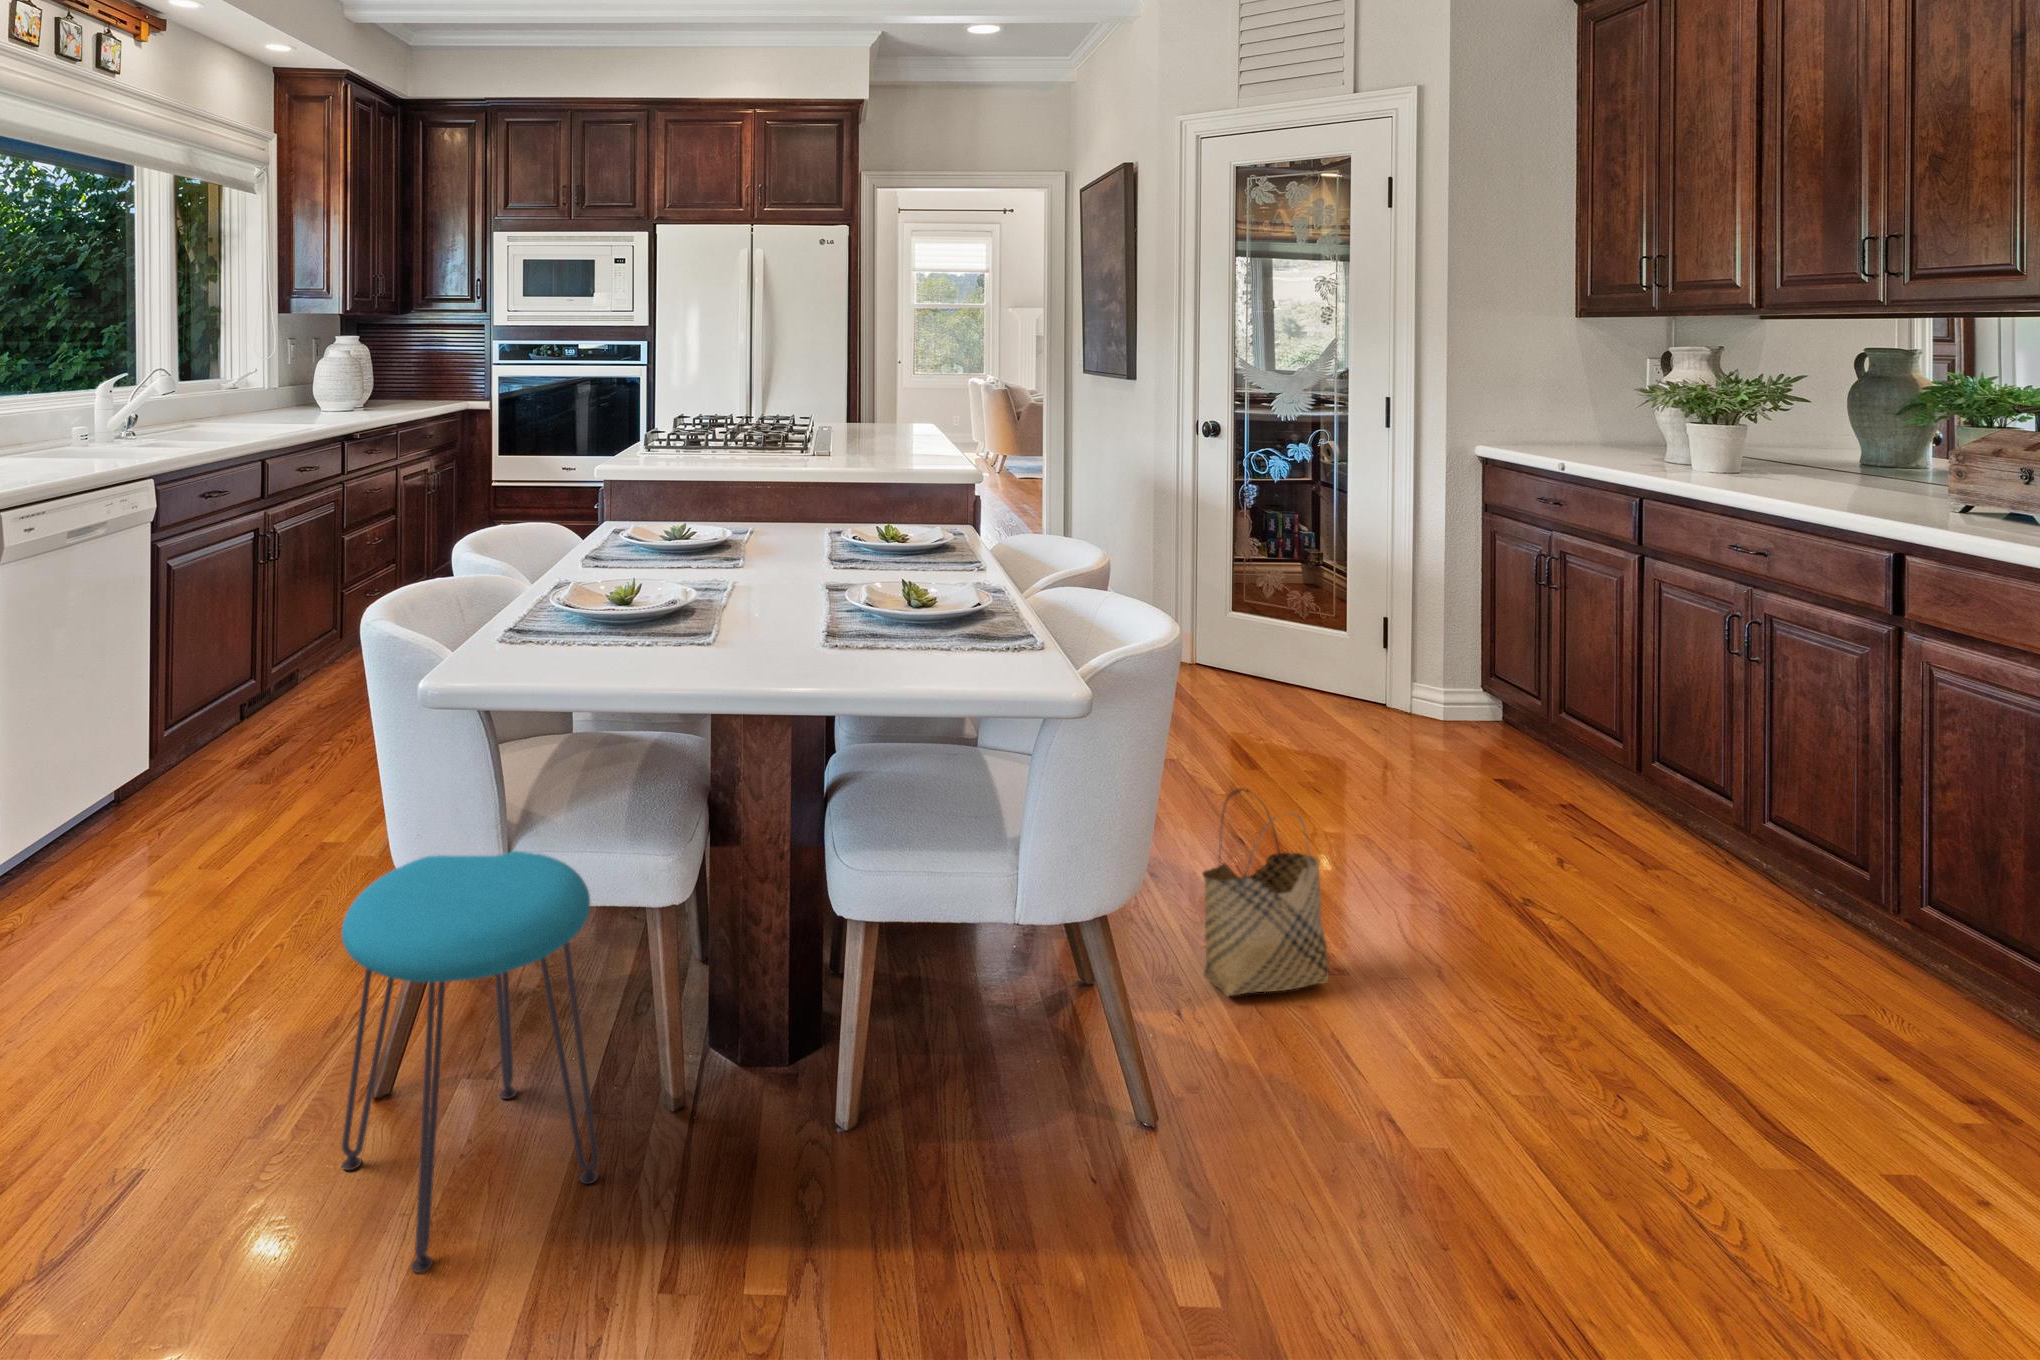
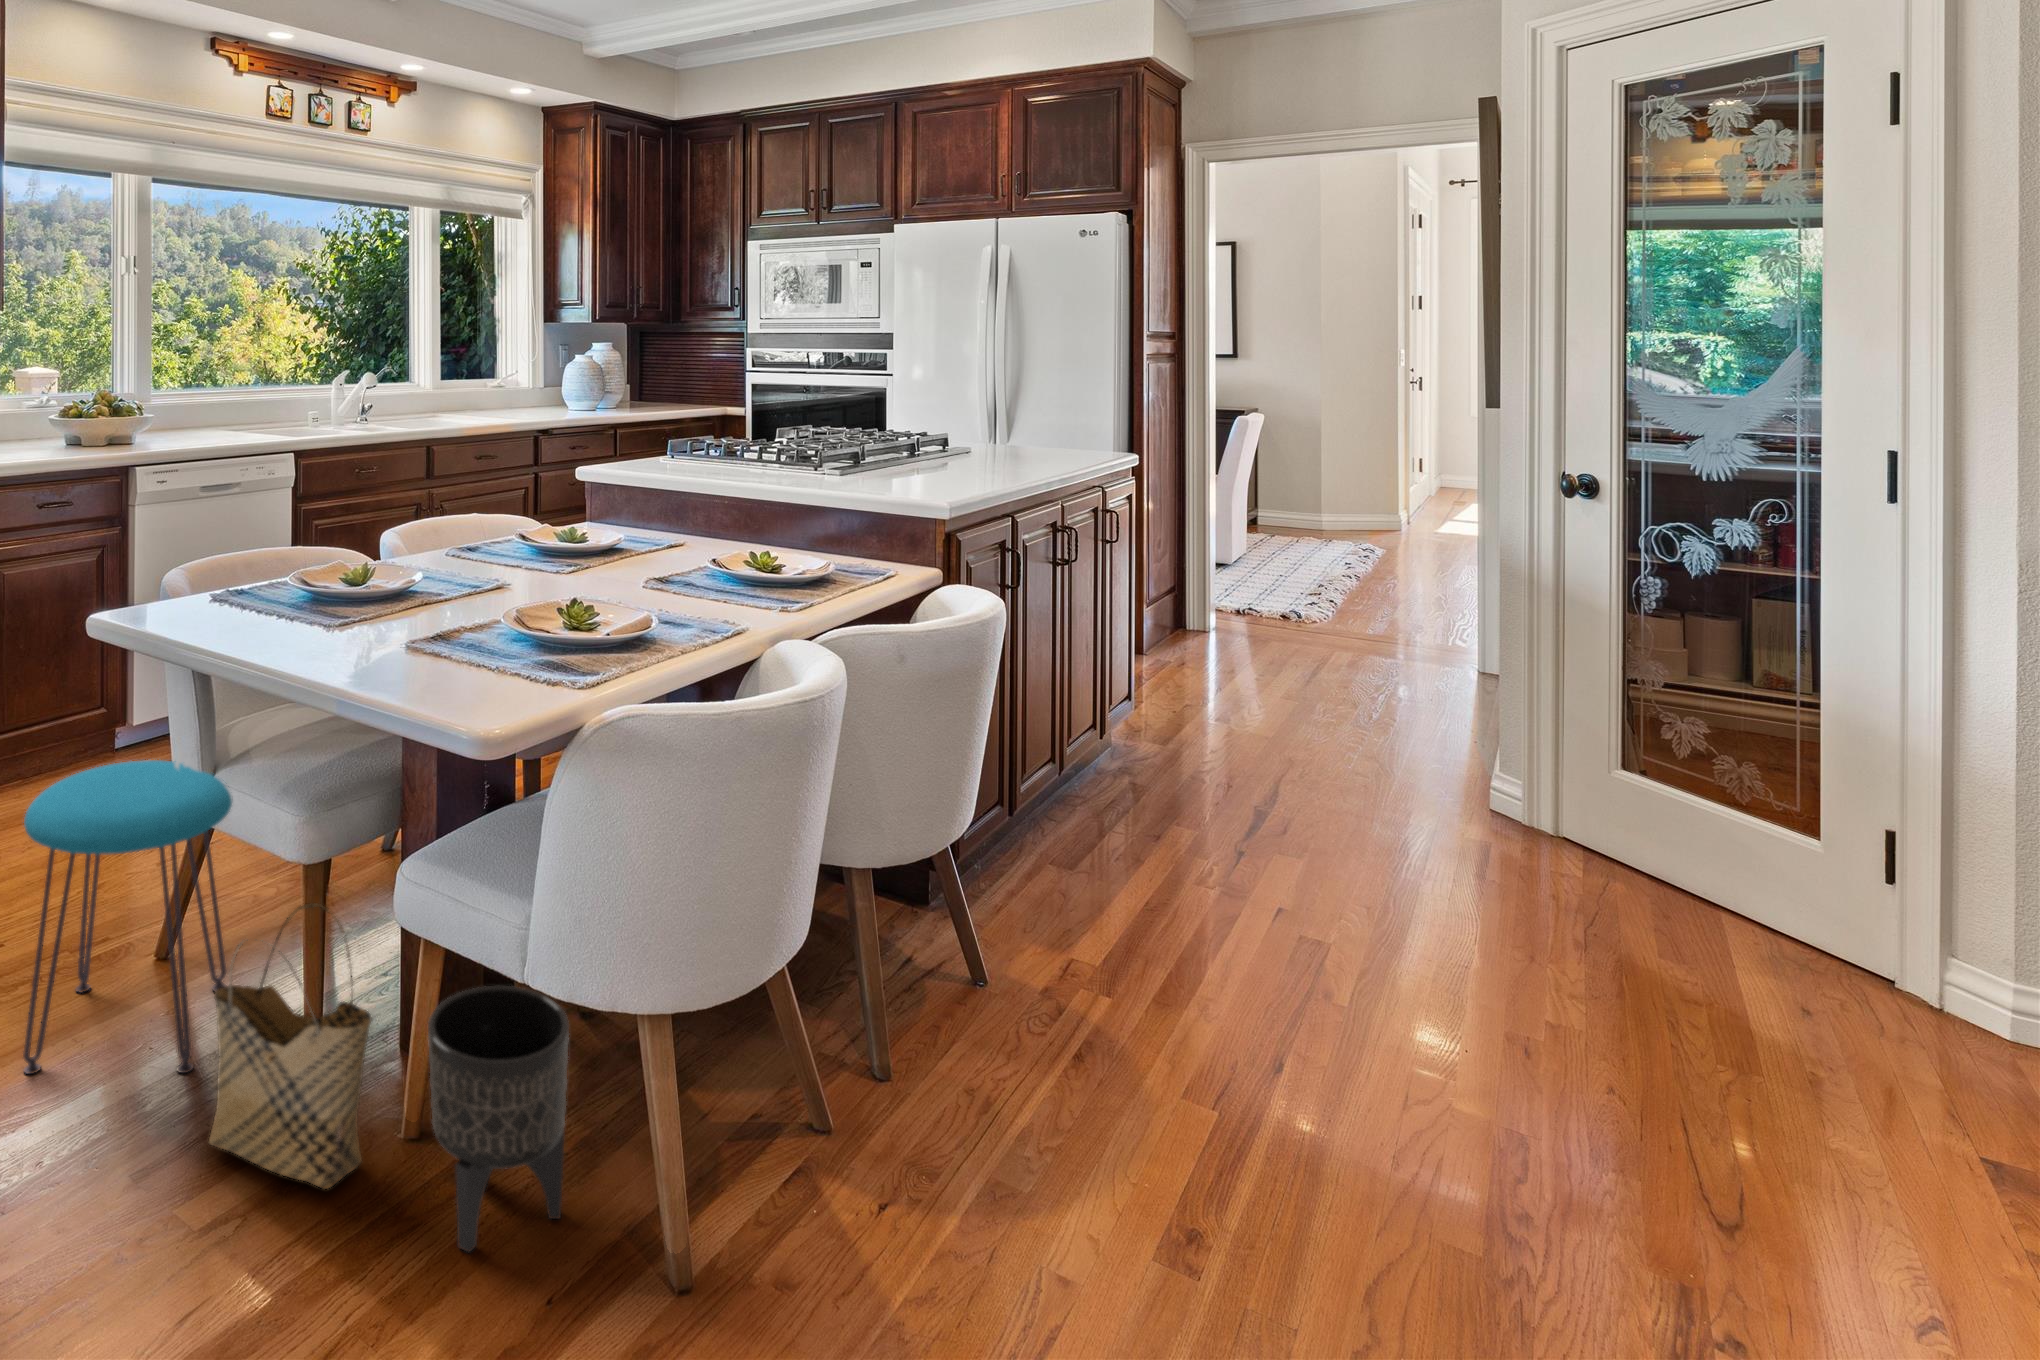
woven basket: present [1203,789,1329,996] -> present [209,903,371,1189]
planter: none [937,939,1067,1181] -> present [428,986,569,1252]

